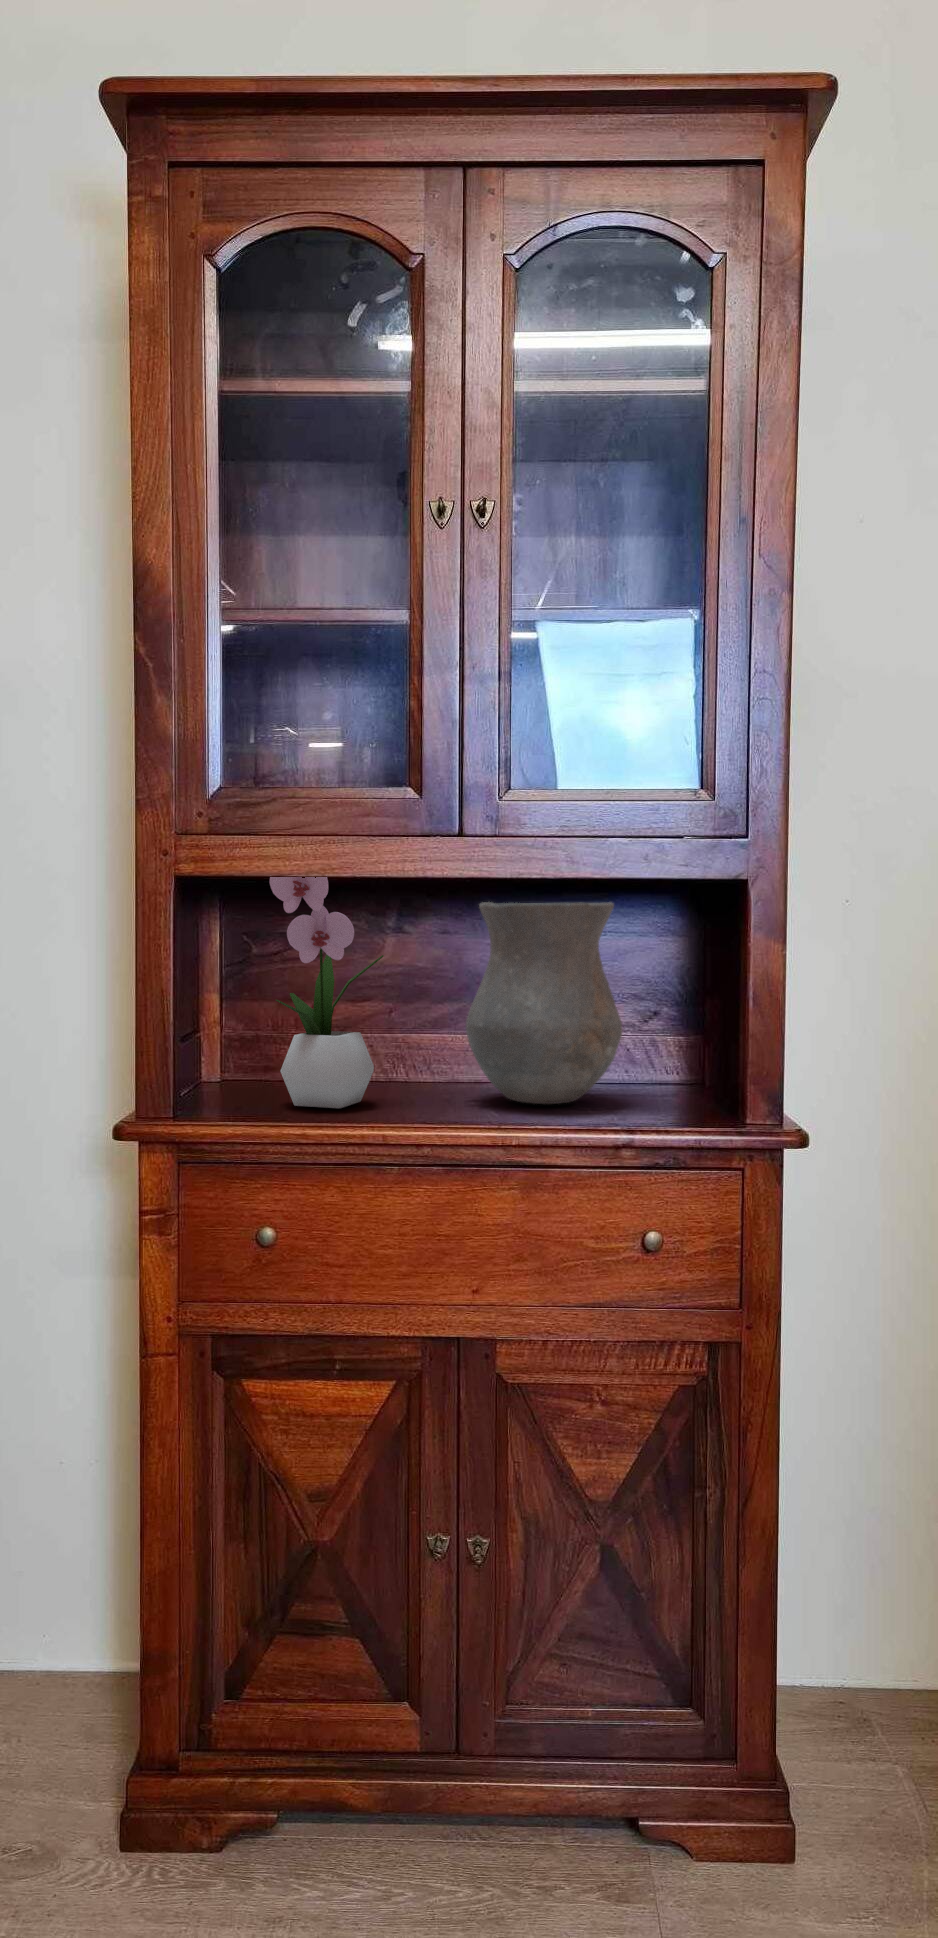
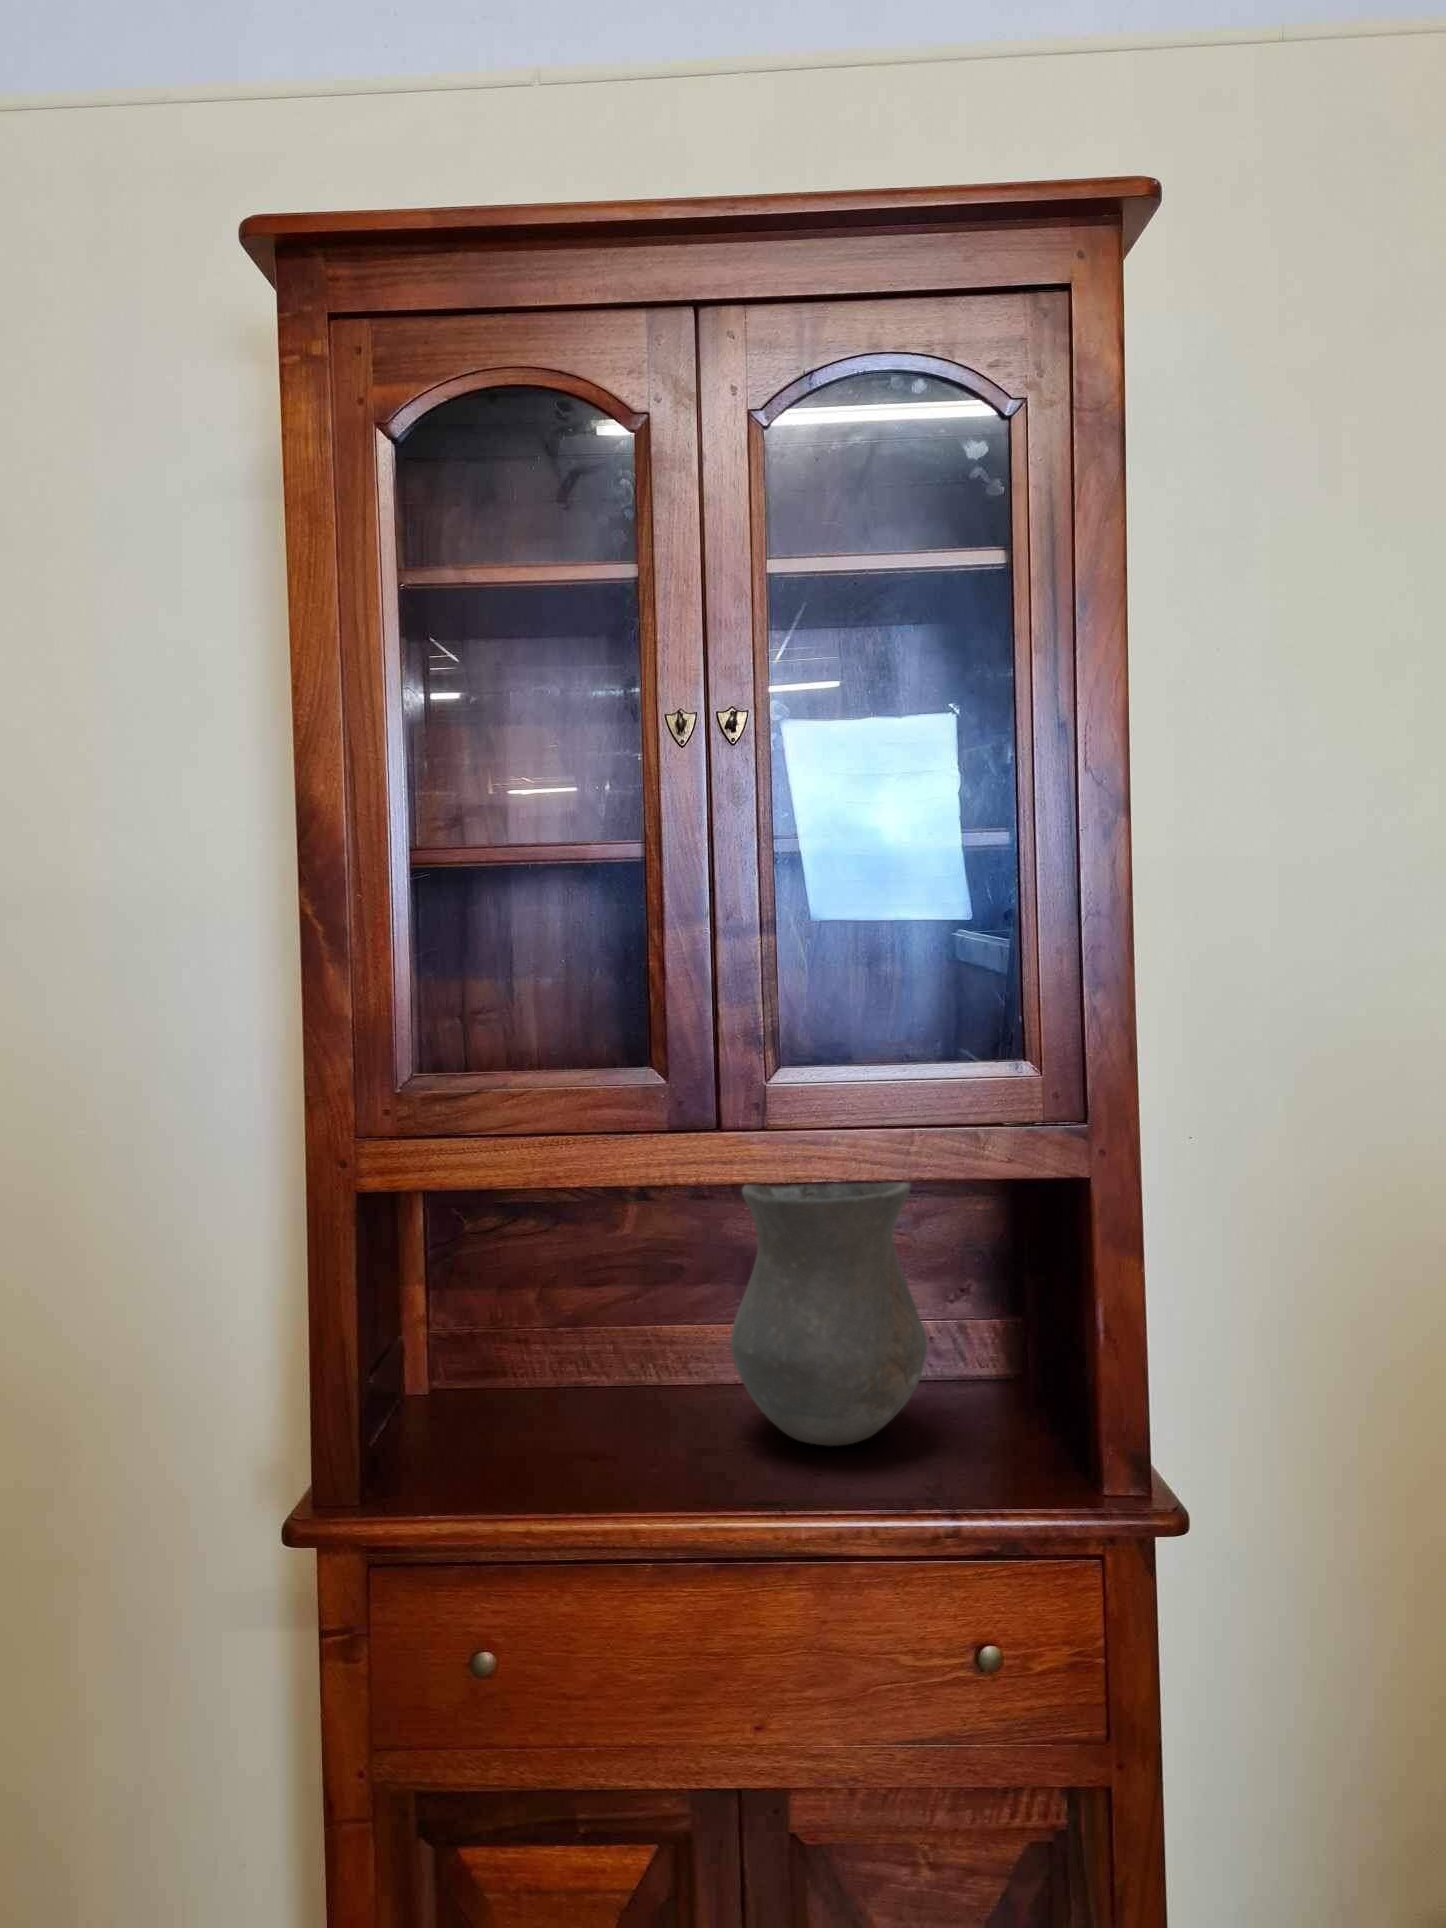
flower arrangement: present [270,877,383,1108] -> none [479,1100,626,1467]

